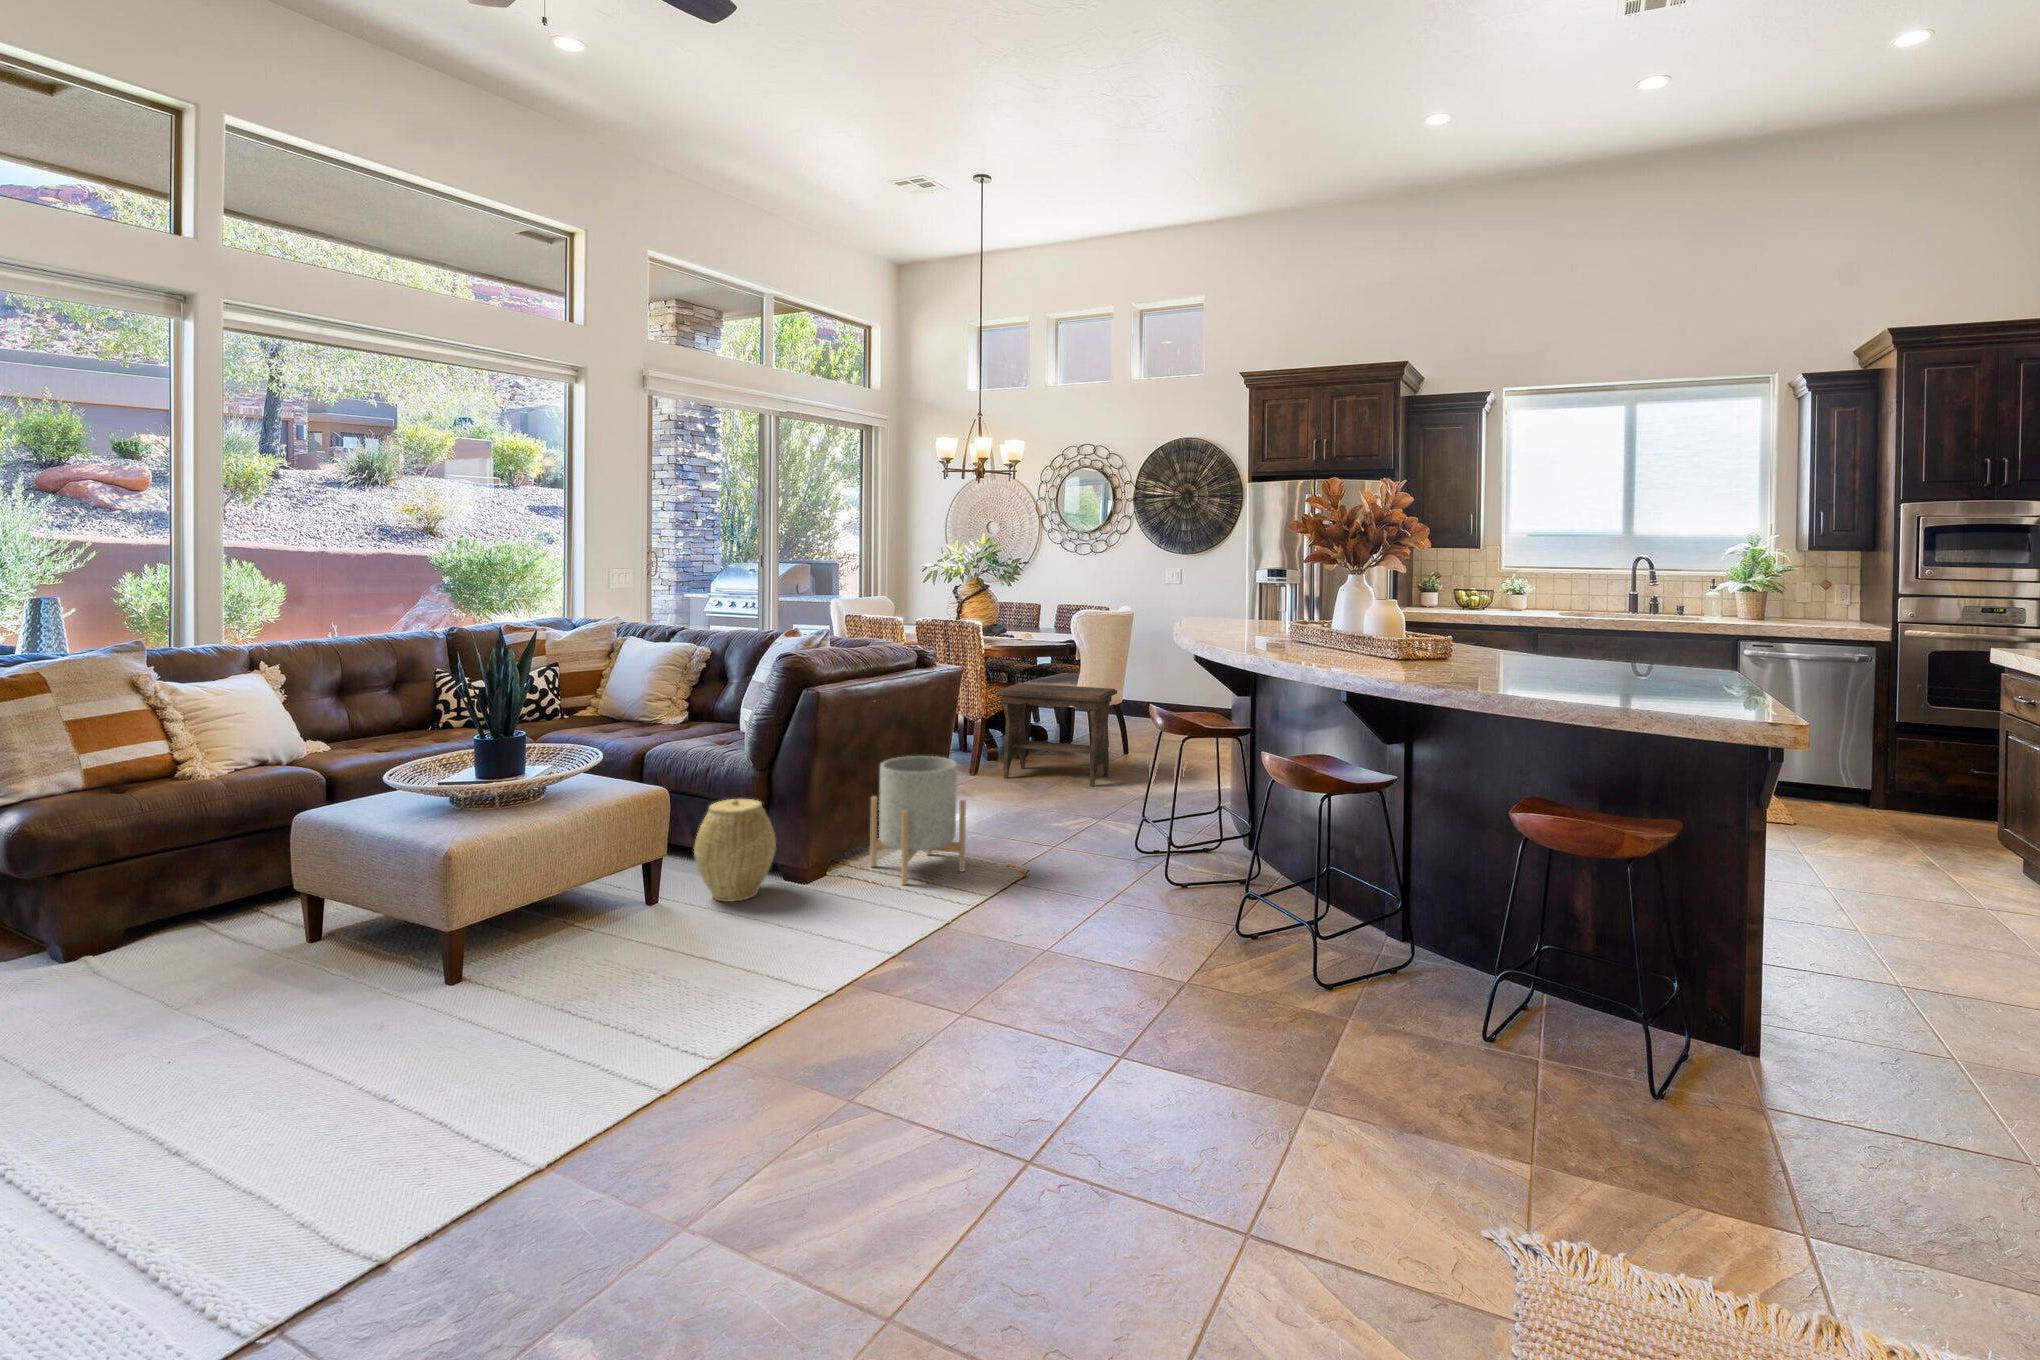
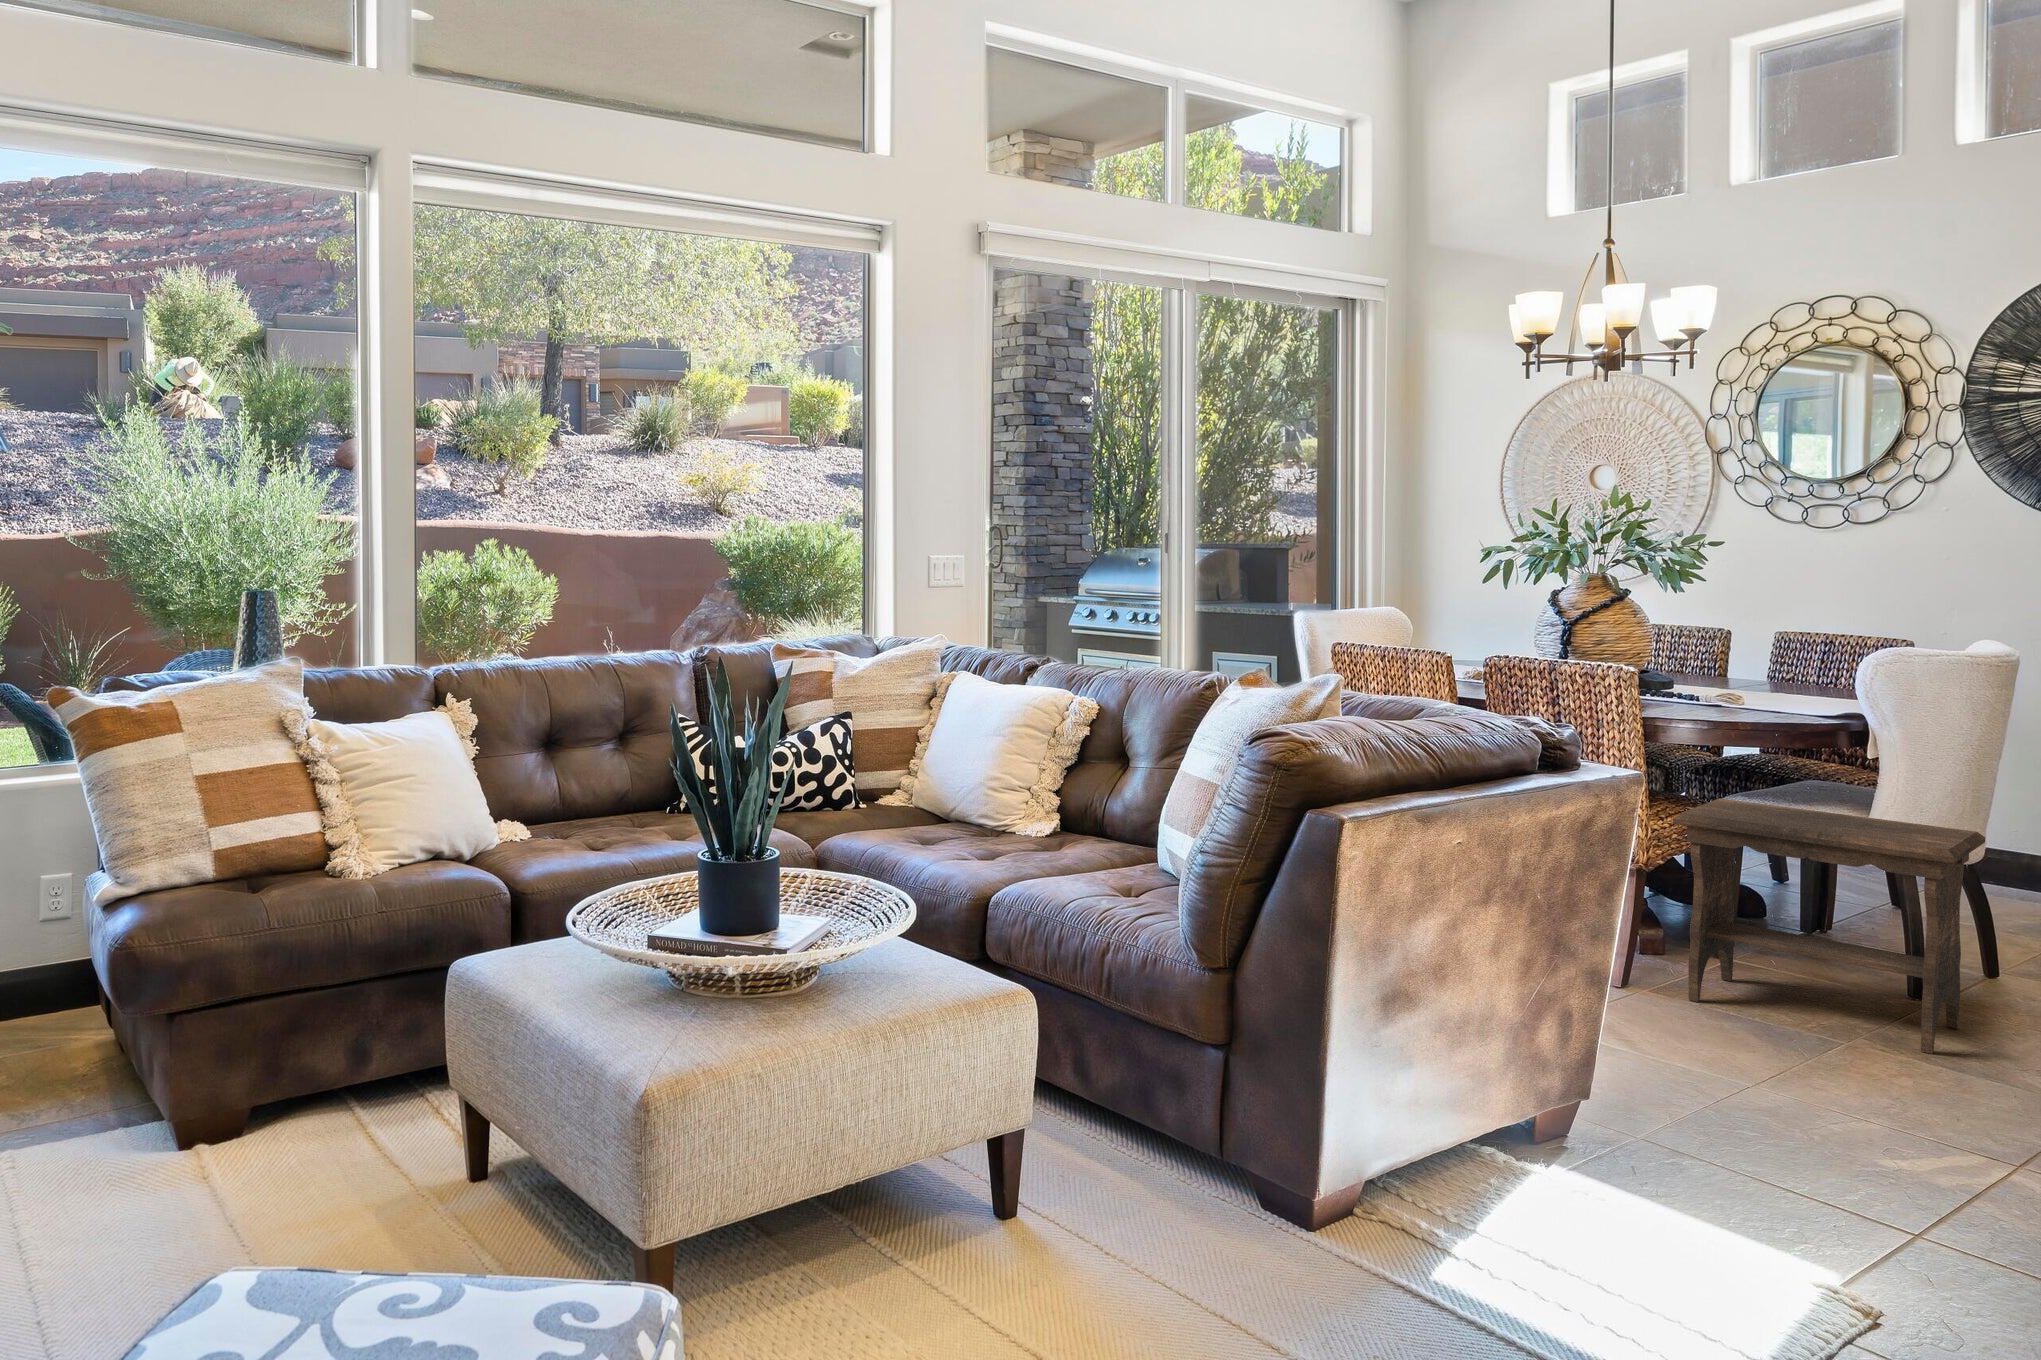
planter: present [870,756,966,885] -> none [1439,969,1681,1273]
woven basket: present [694,799,776,902] -> none [1081,1021,1242,1241]

